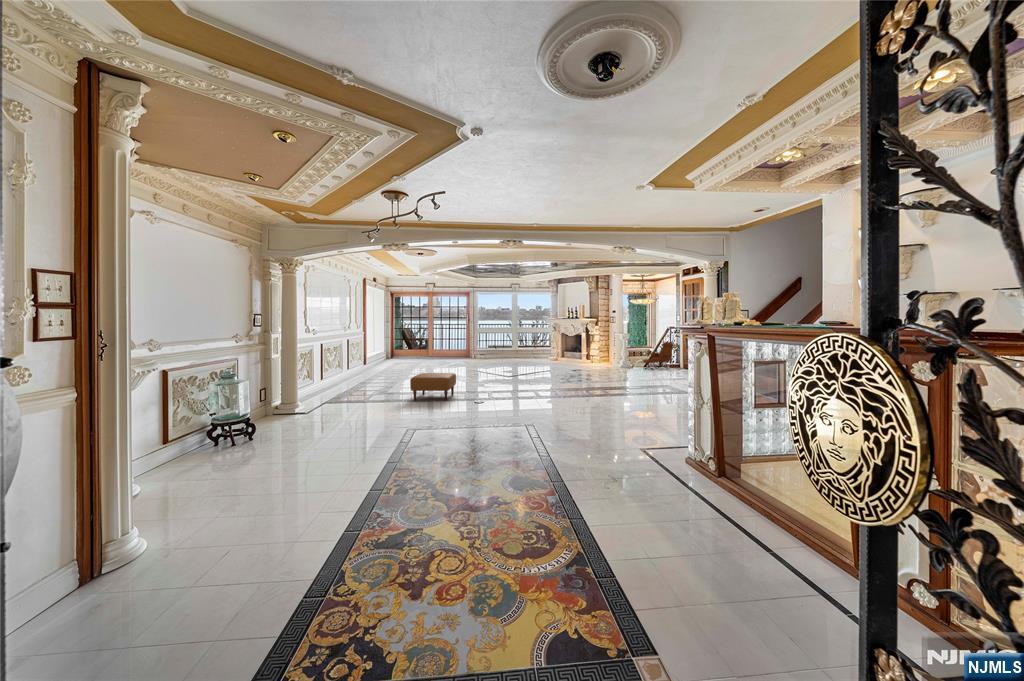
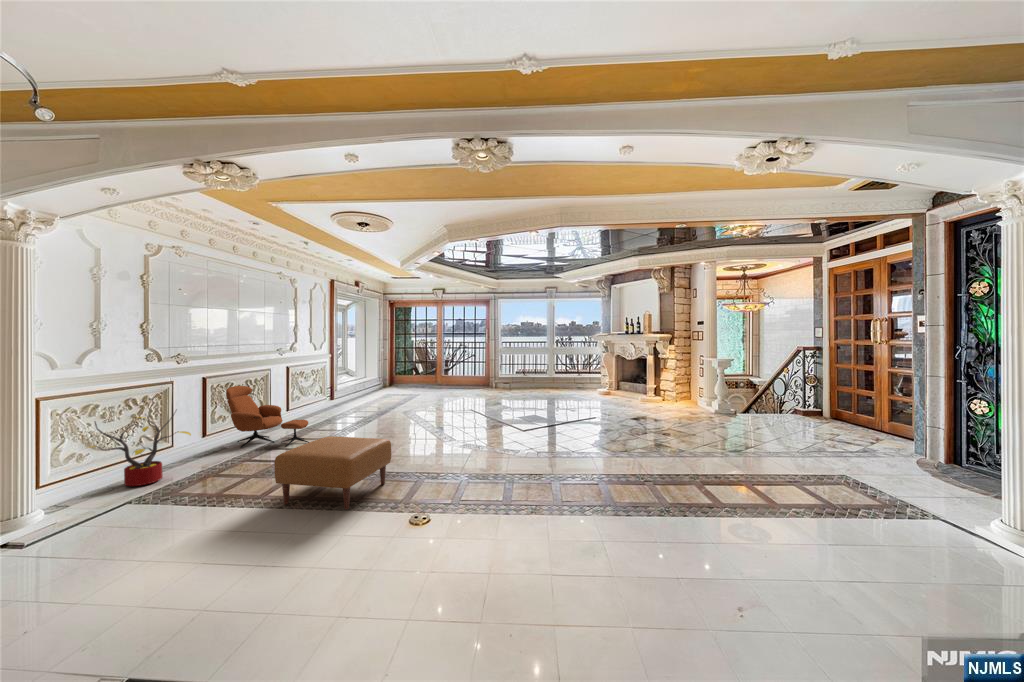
lounge chair: present [643,342,673,369] -> present [226,386,309,448]
decorative plant: none [304,362,343,399] -> present [95,415,191,486]

